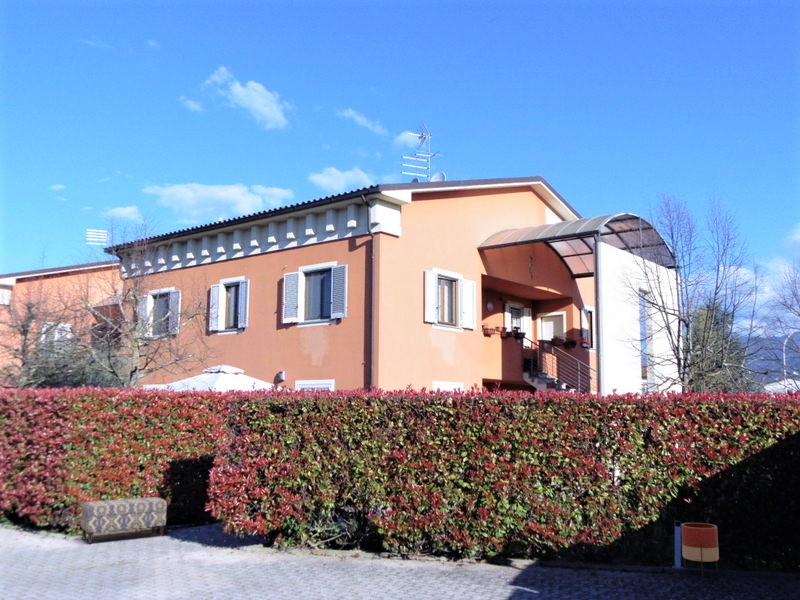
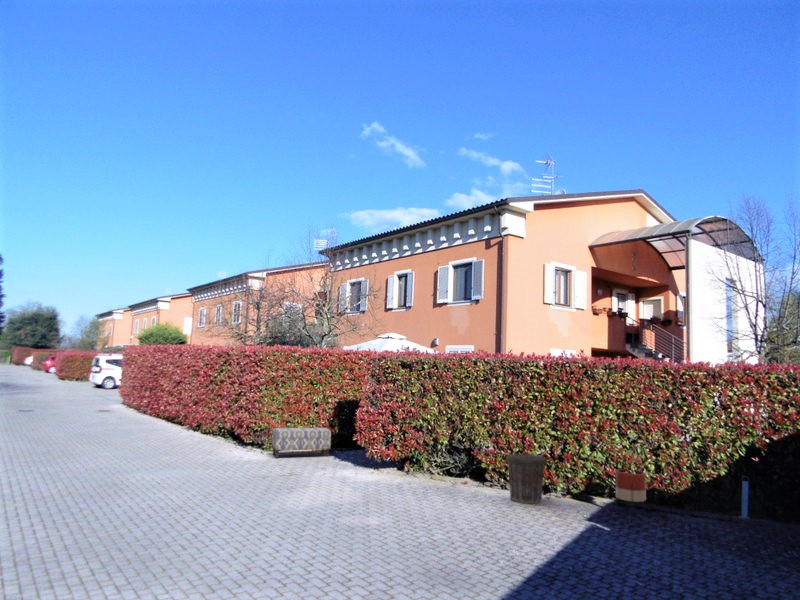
trash can: none [412,511,459,575] -> present [507,453,546,504]
planter: present [681,523,719,576] -> present [616,469,646,510]

